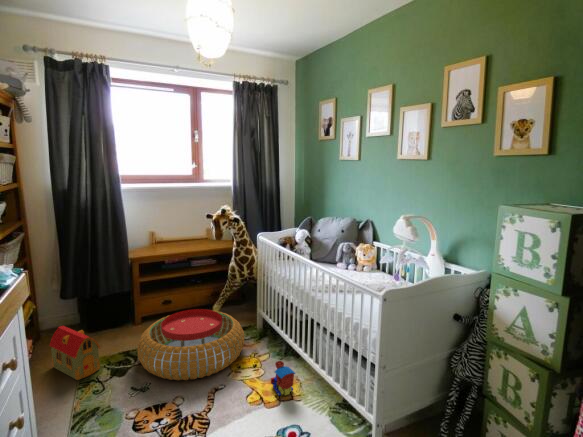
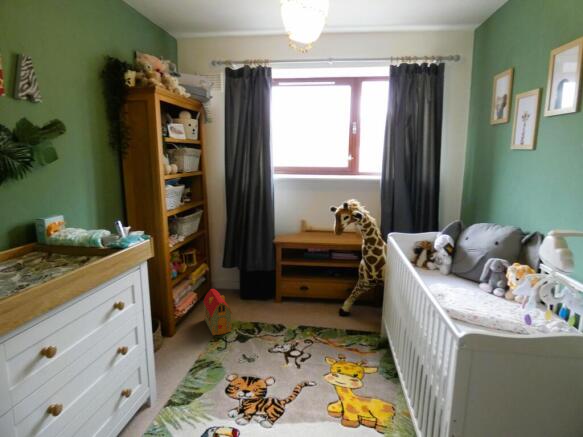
pouf: present [137,309,244,380] -> none [255,299,356,368]
toy train: present [271,361,295,396] -> none [359,378,382,419]

